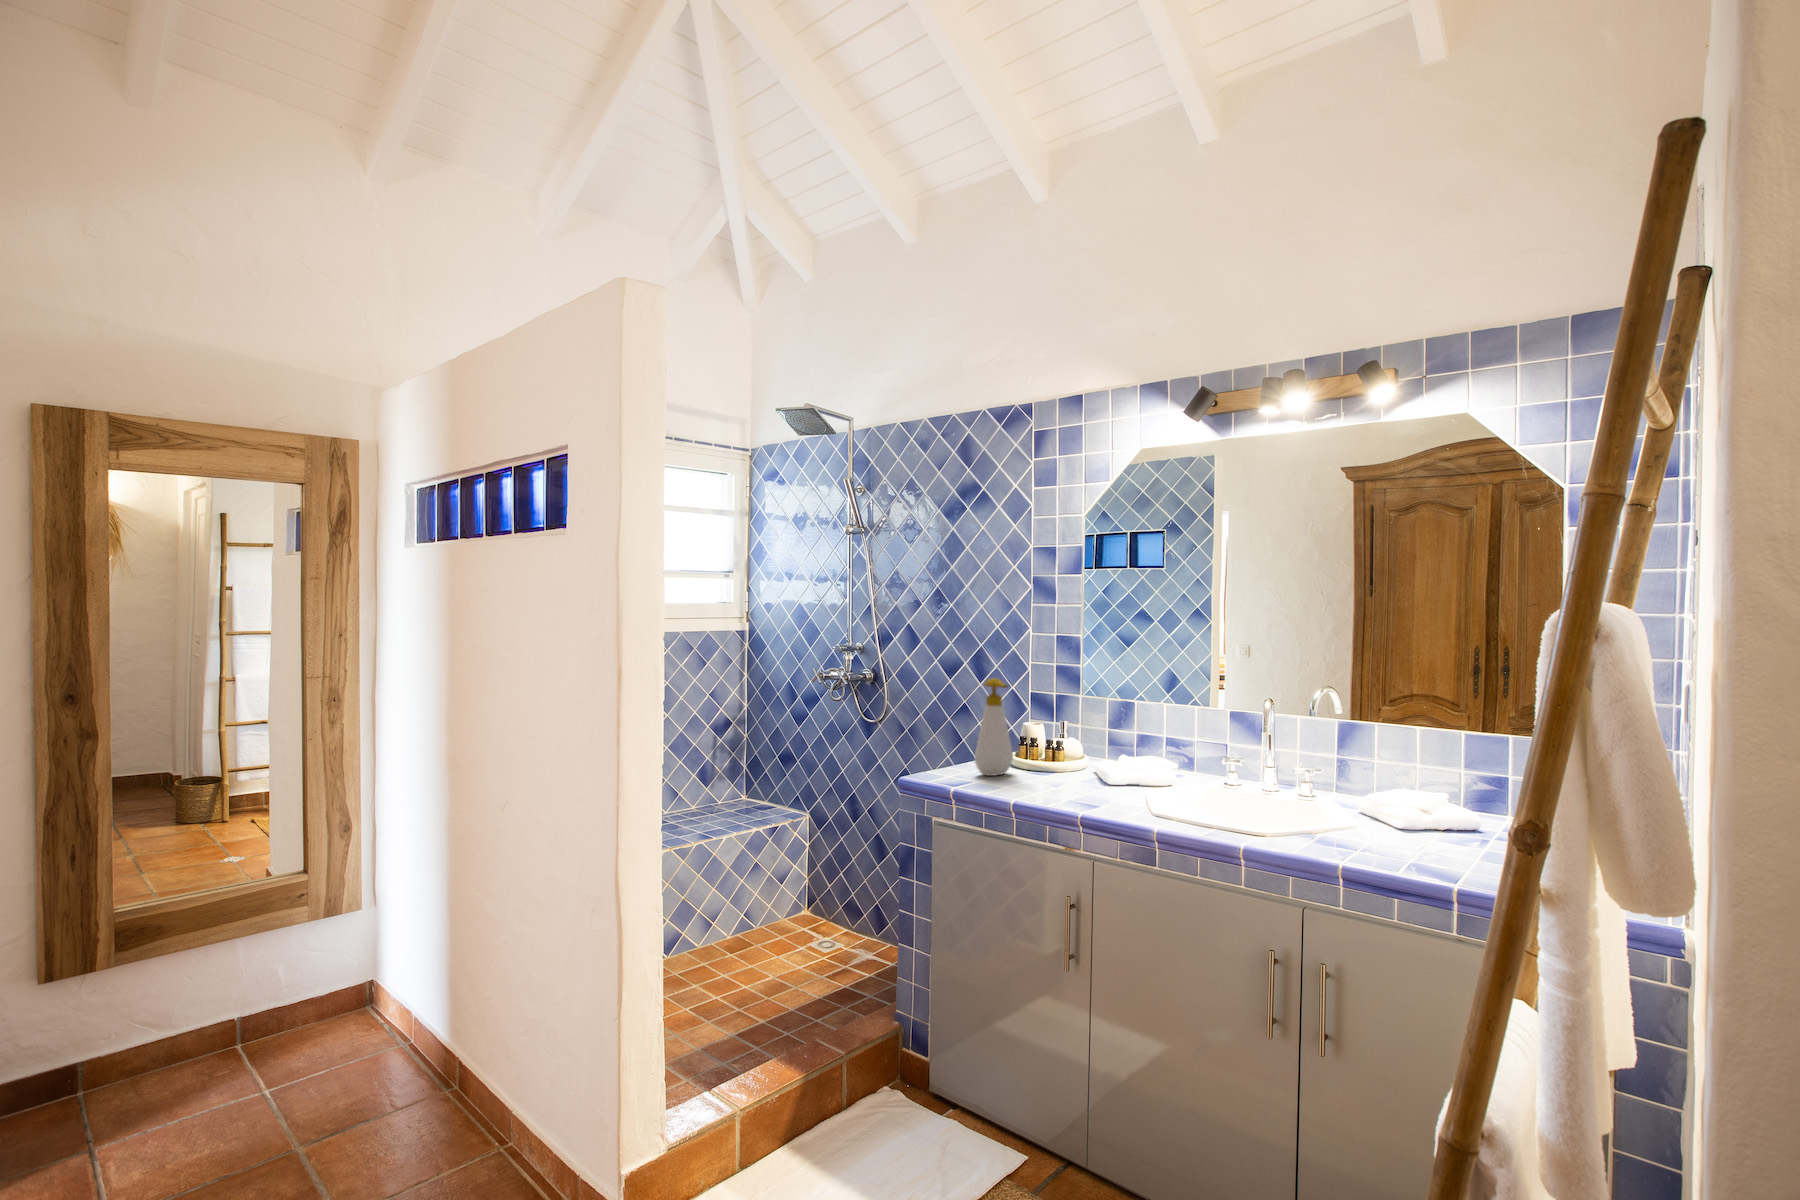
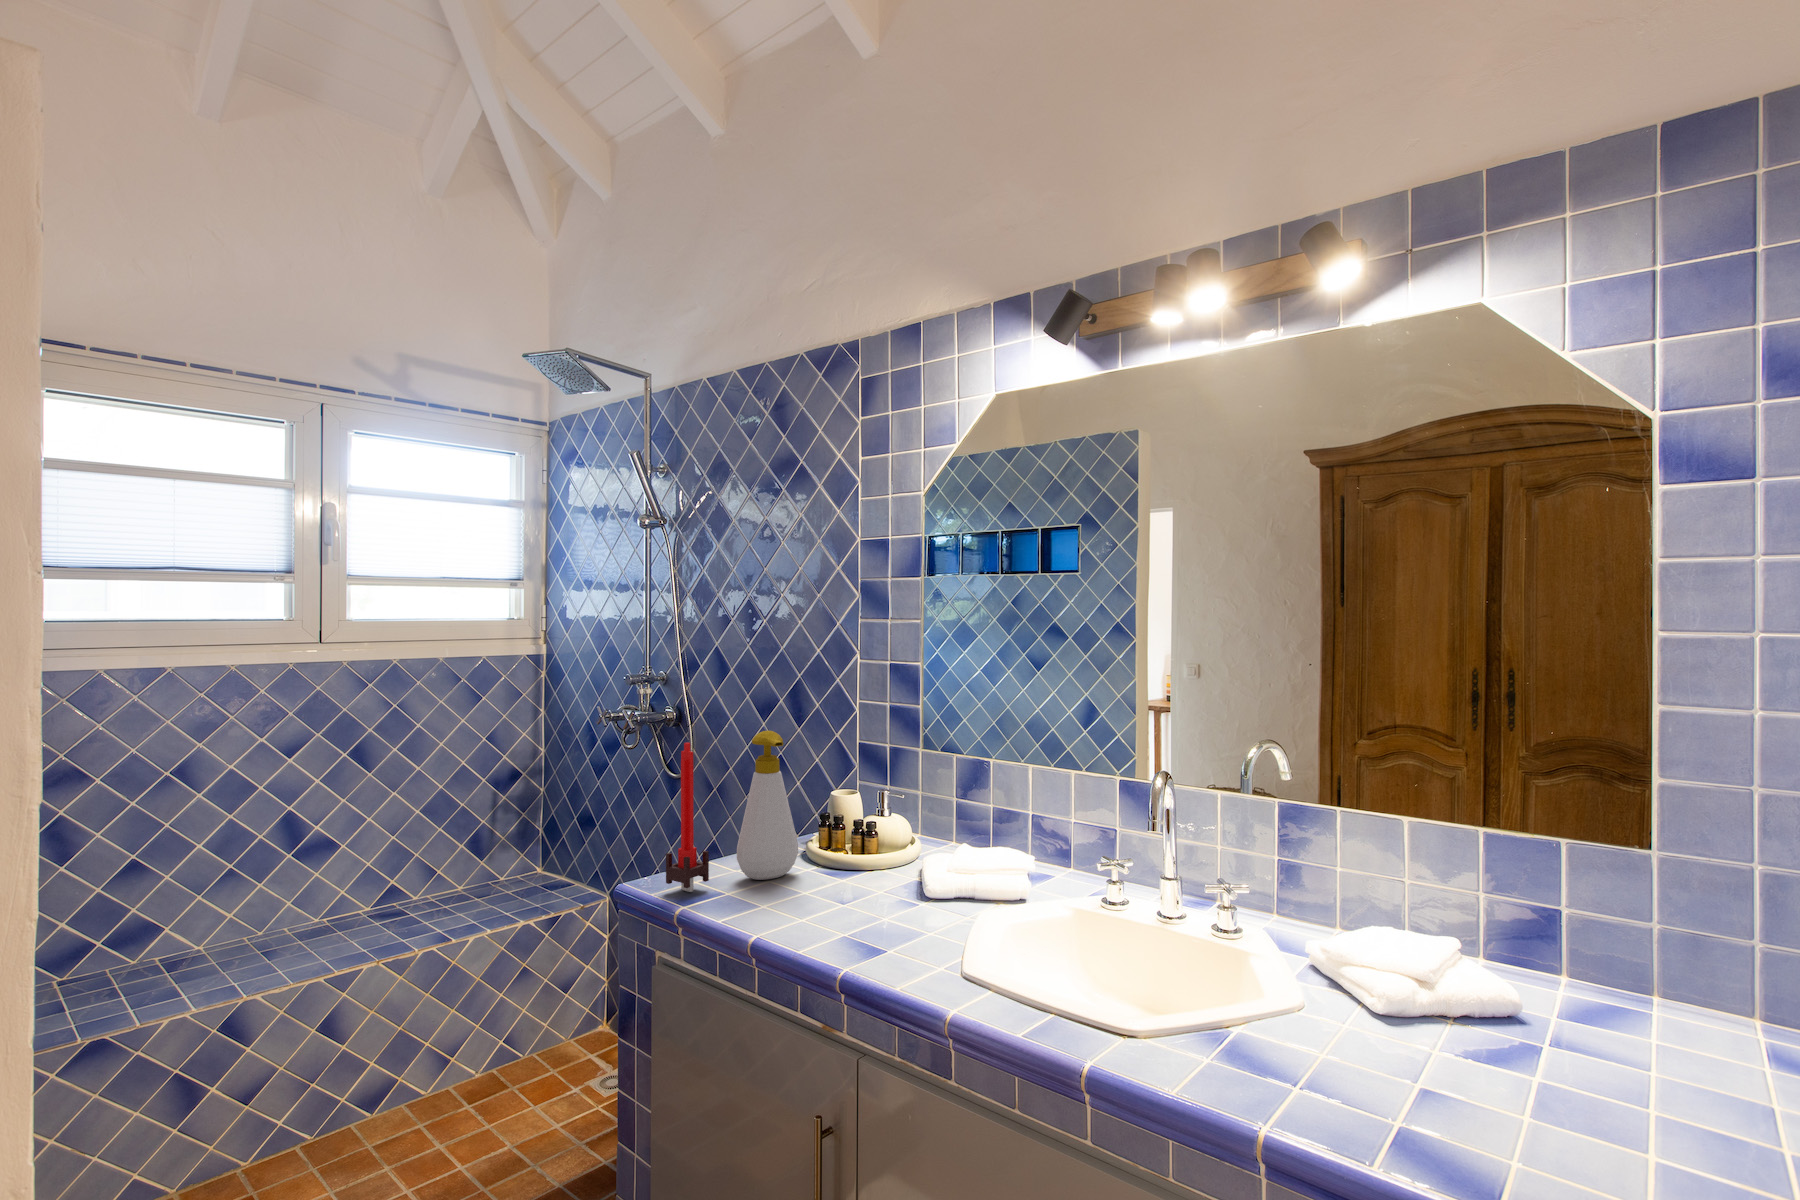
candle: none [935,684,962,781] -> present [666,743,709,892]

